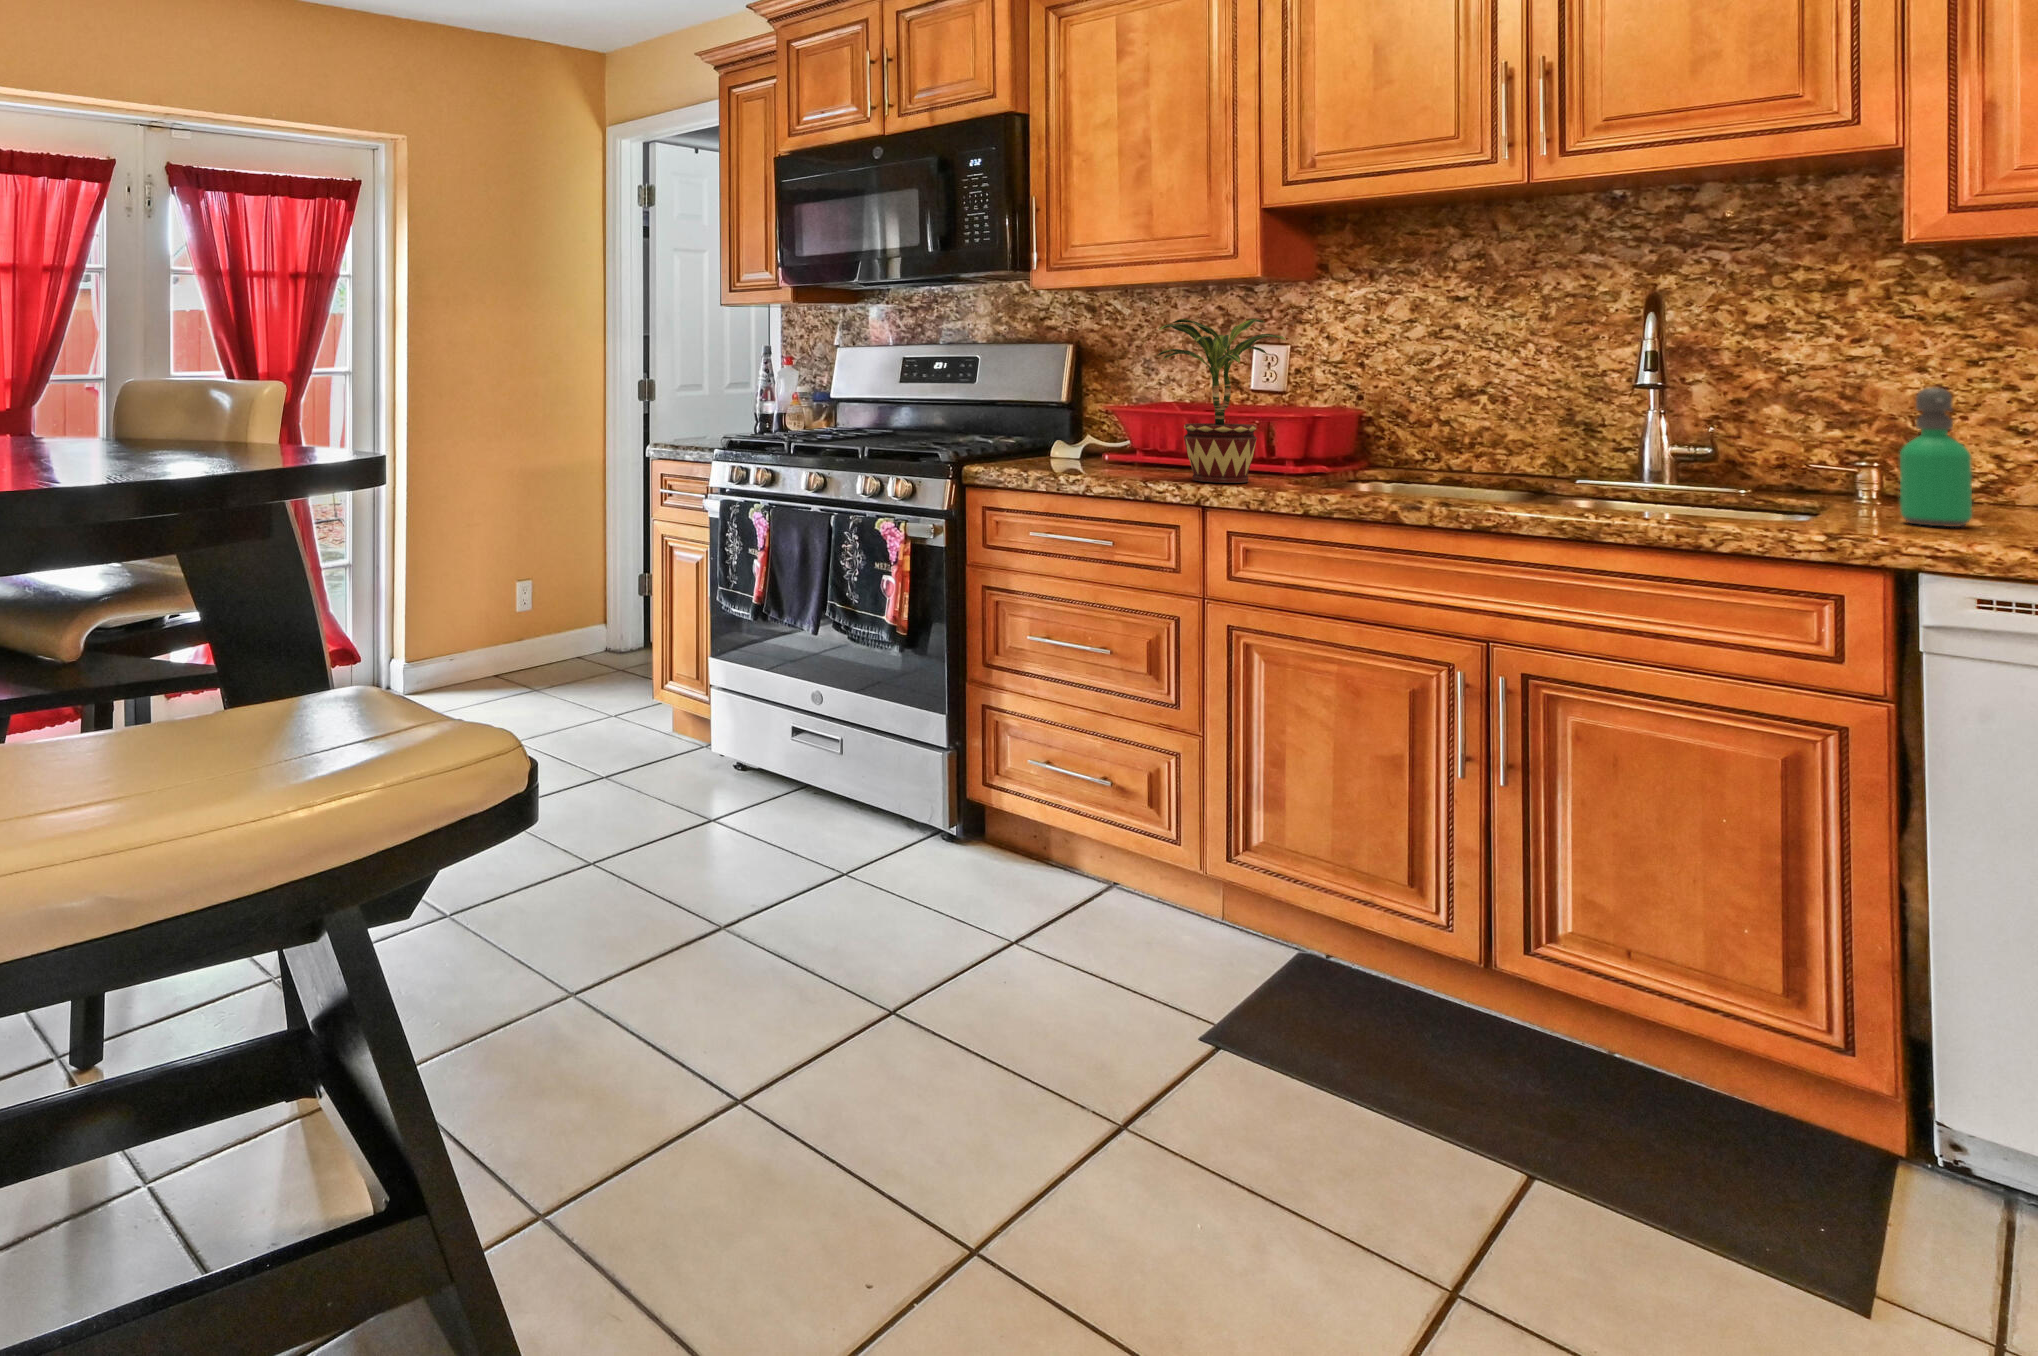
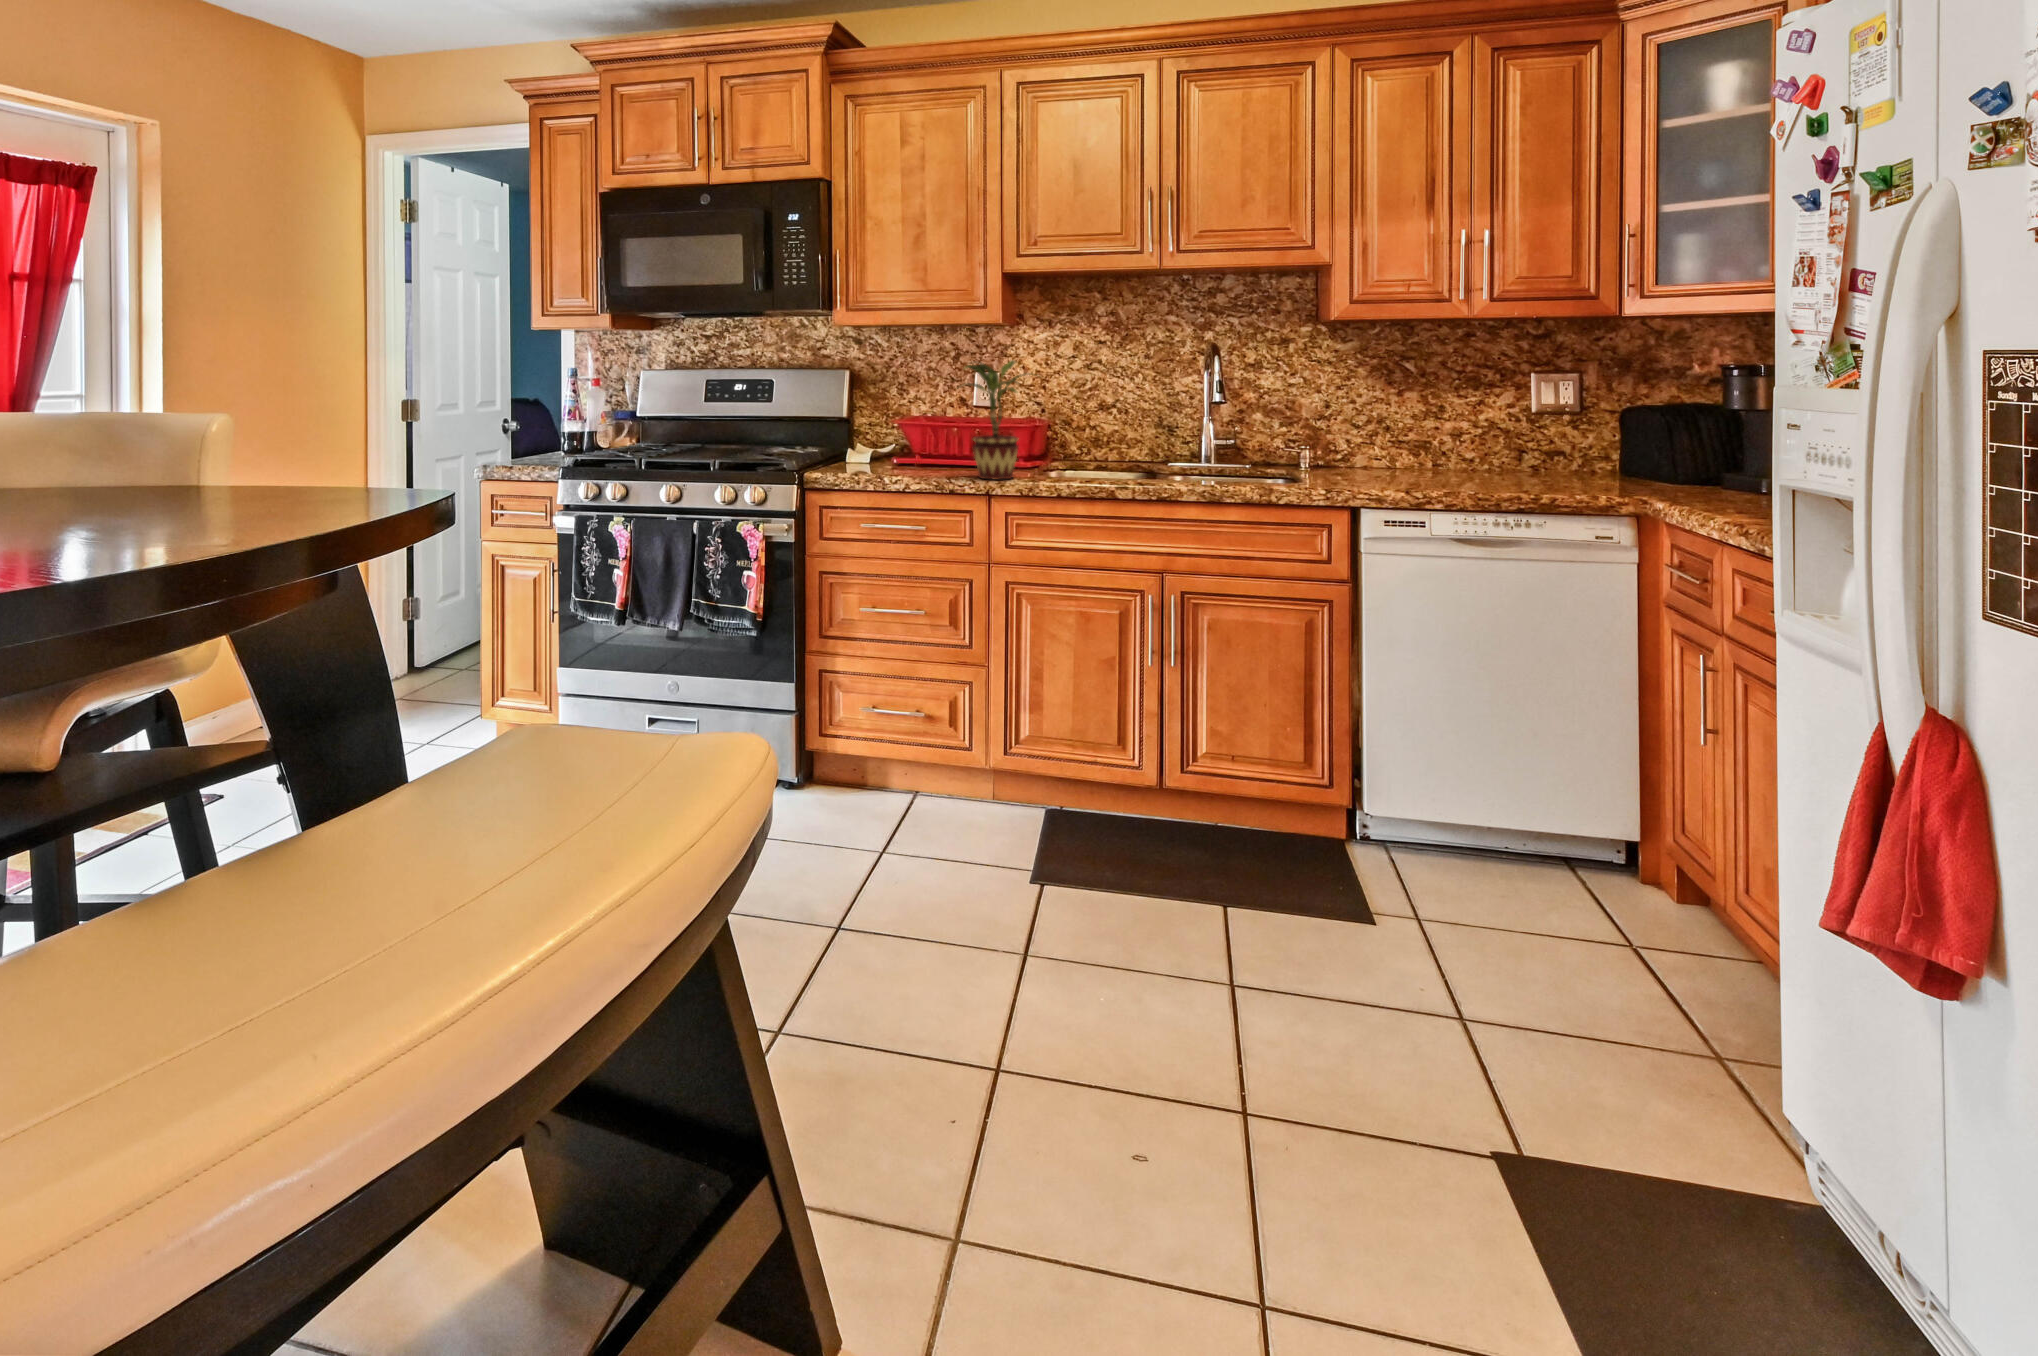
soap dispenser: present [1900,387,1972,527] -> none [1337,407,1365,484]

